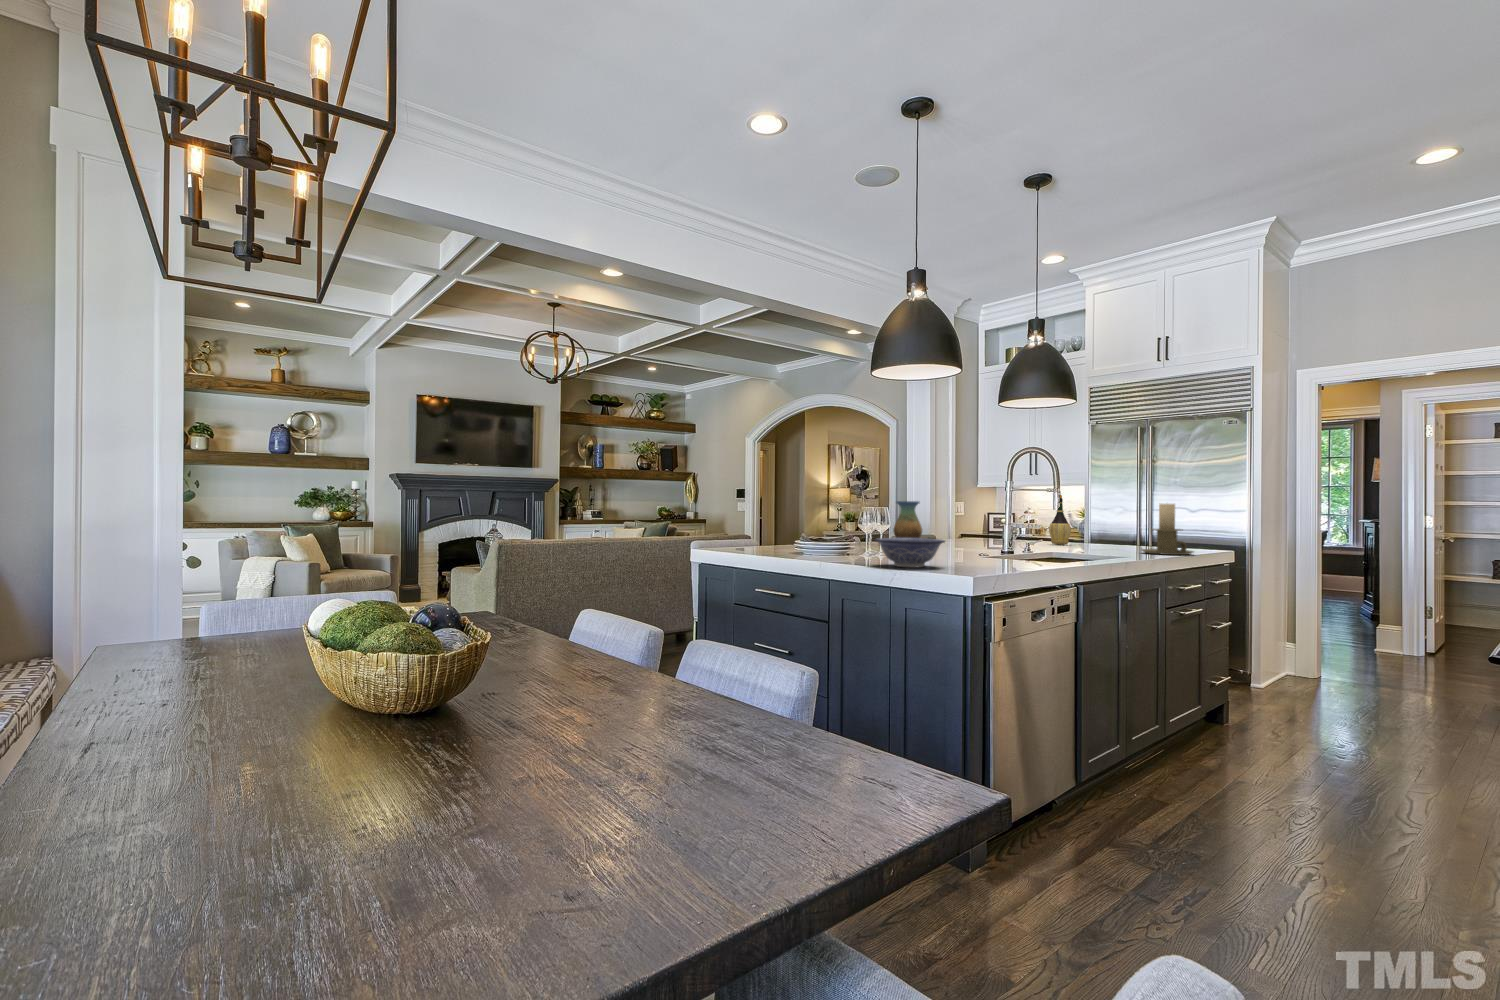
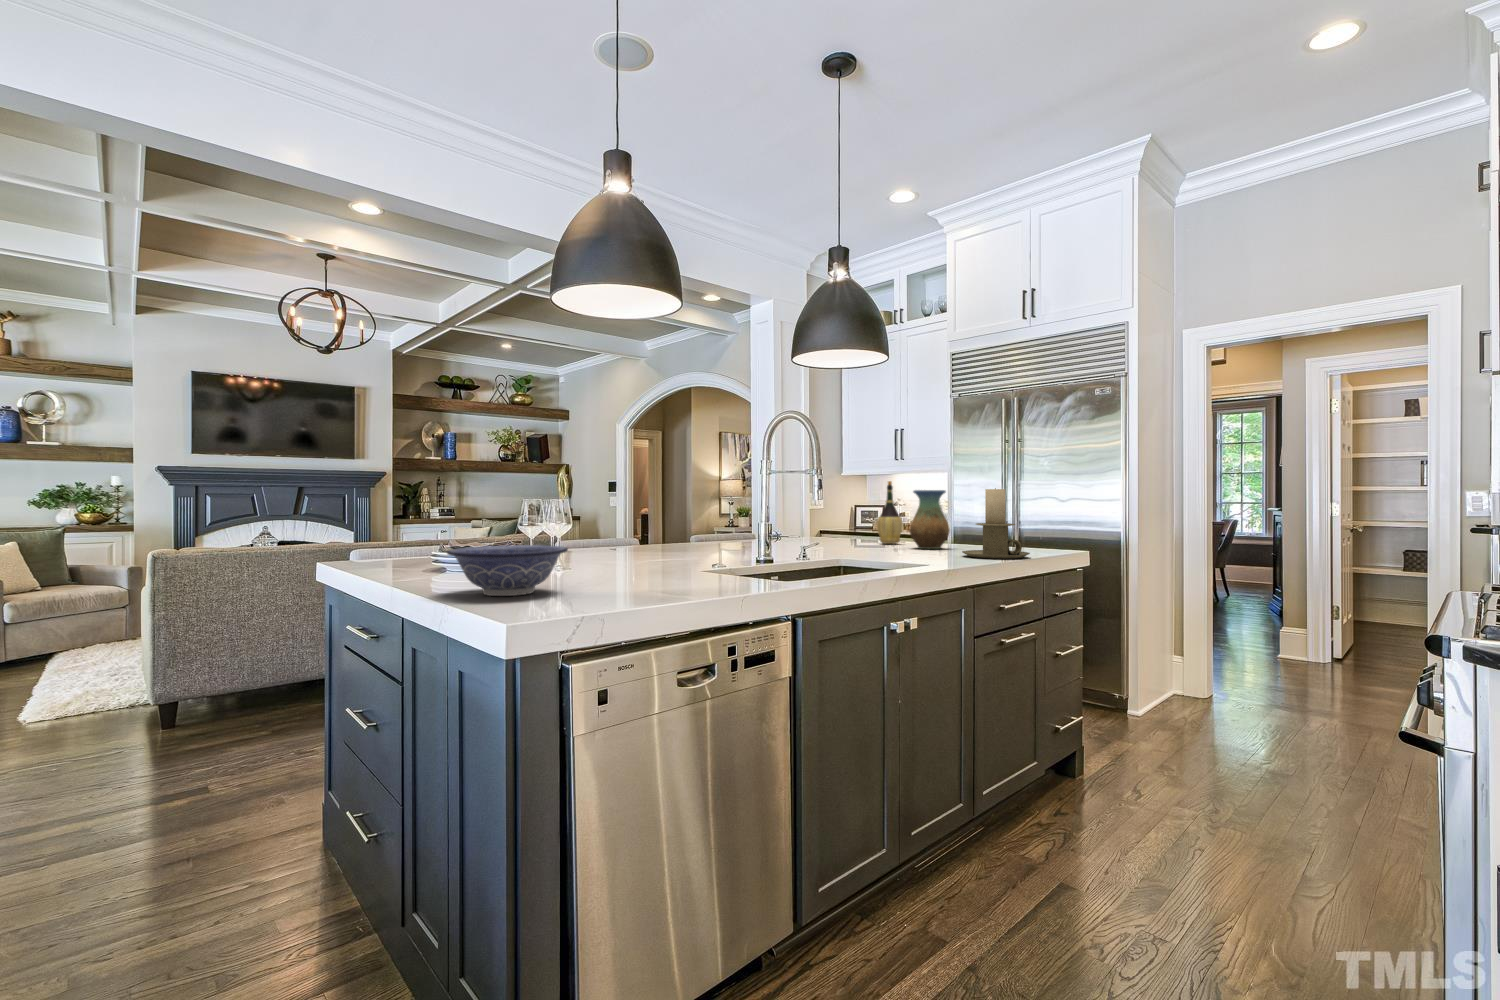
vase: present [893,501,922,538] -> present [910,490,950,549]

